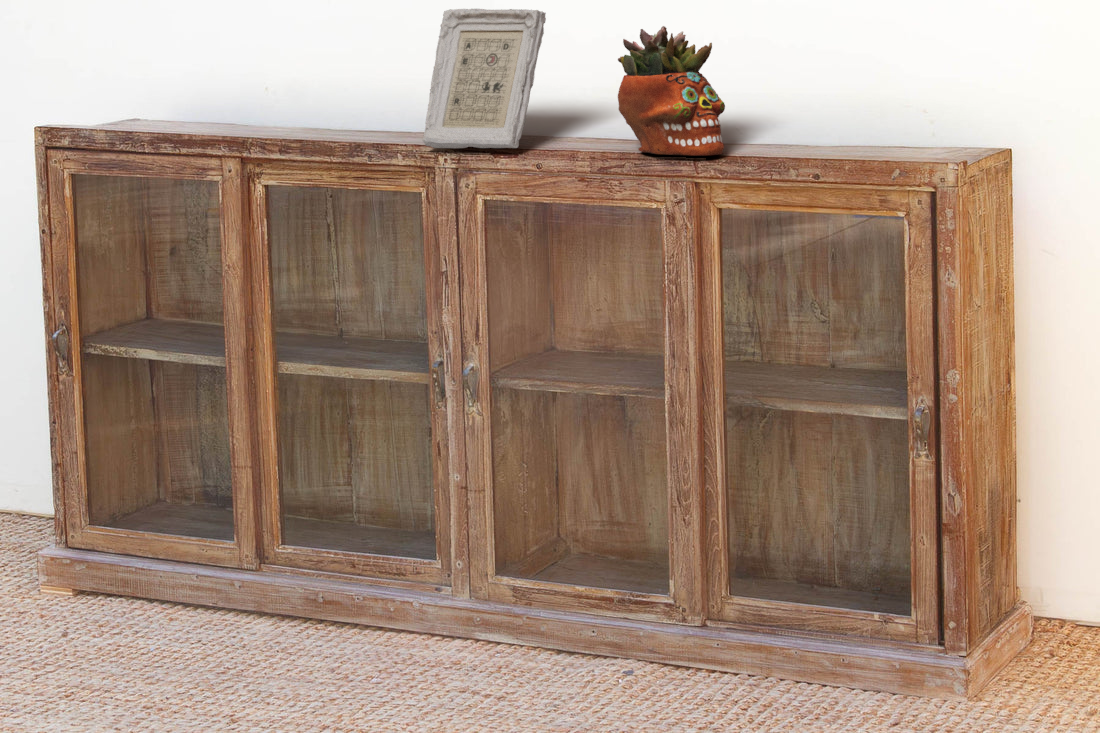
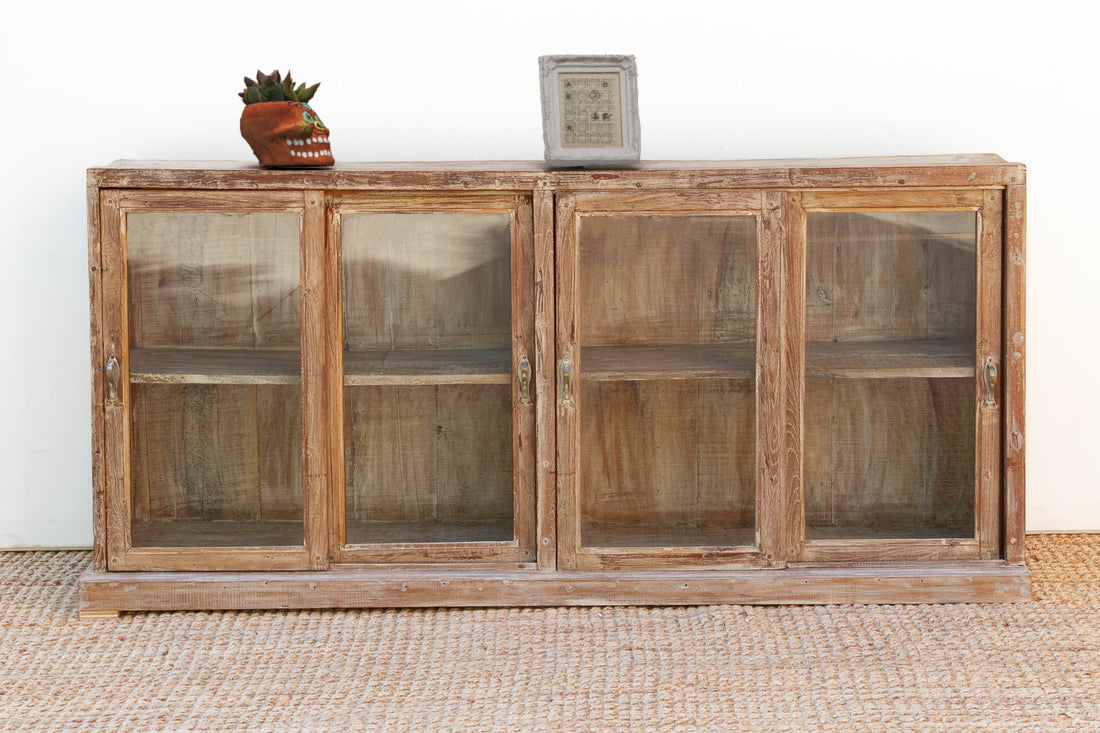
succulent planter: present [618,26,725,156] -> present [238,70,335,168]

